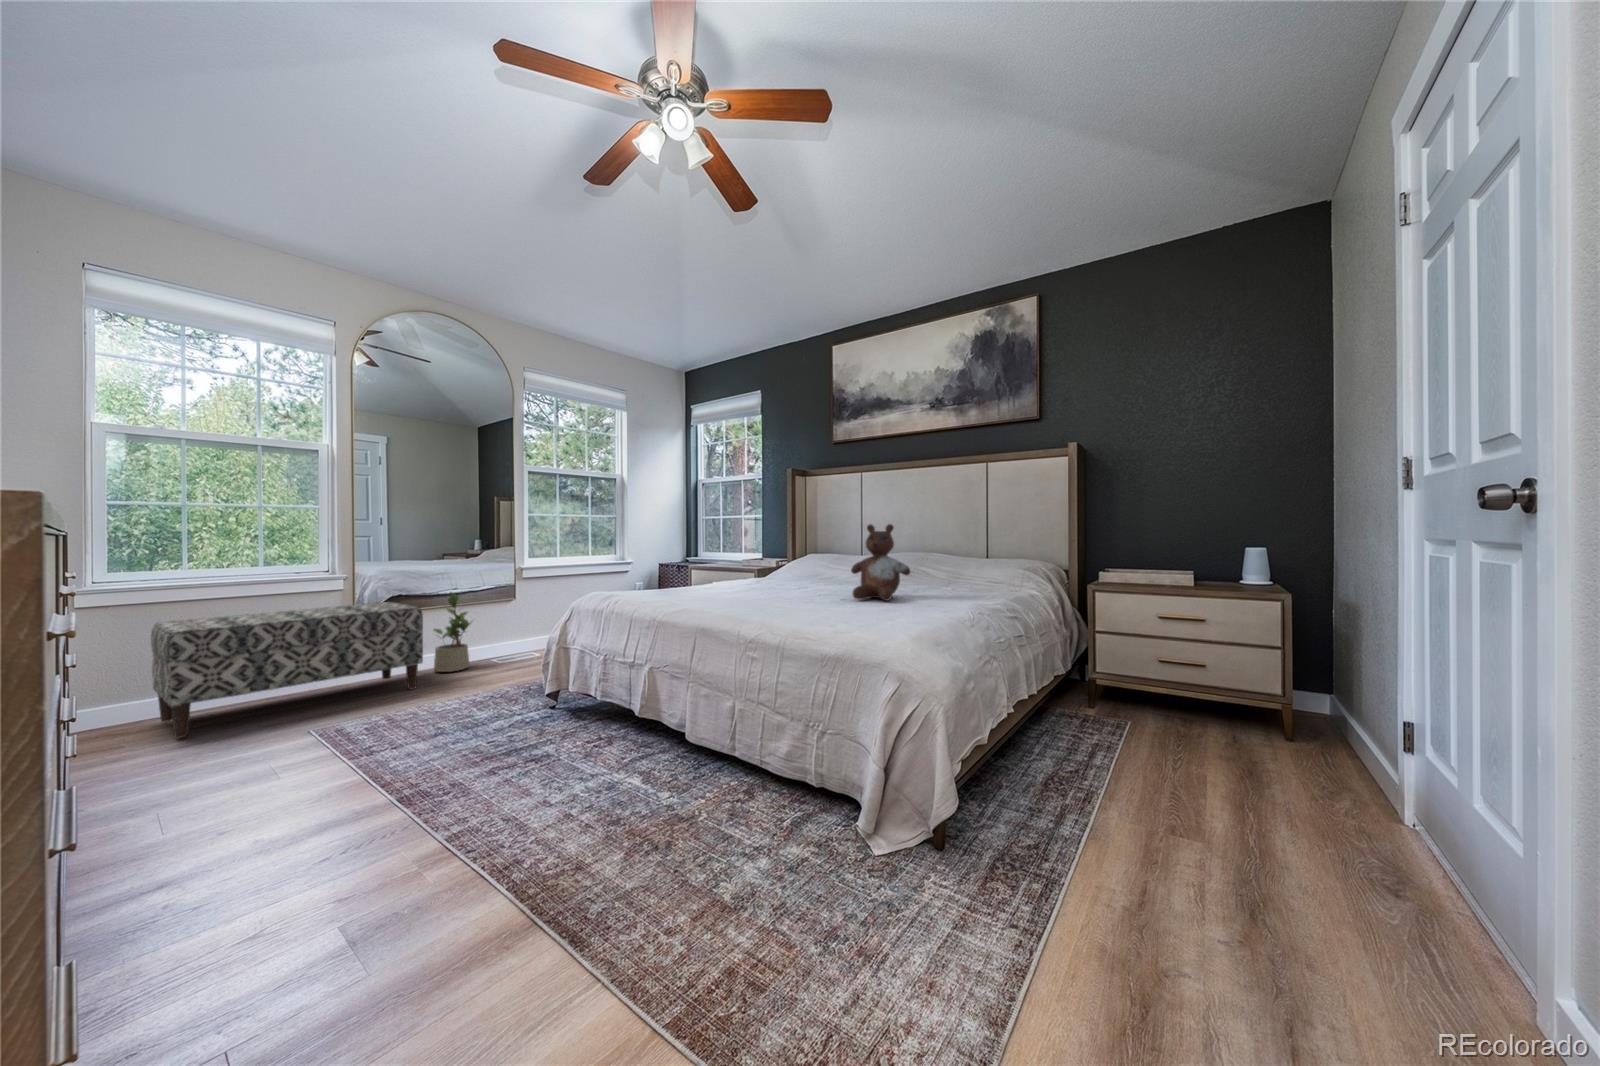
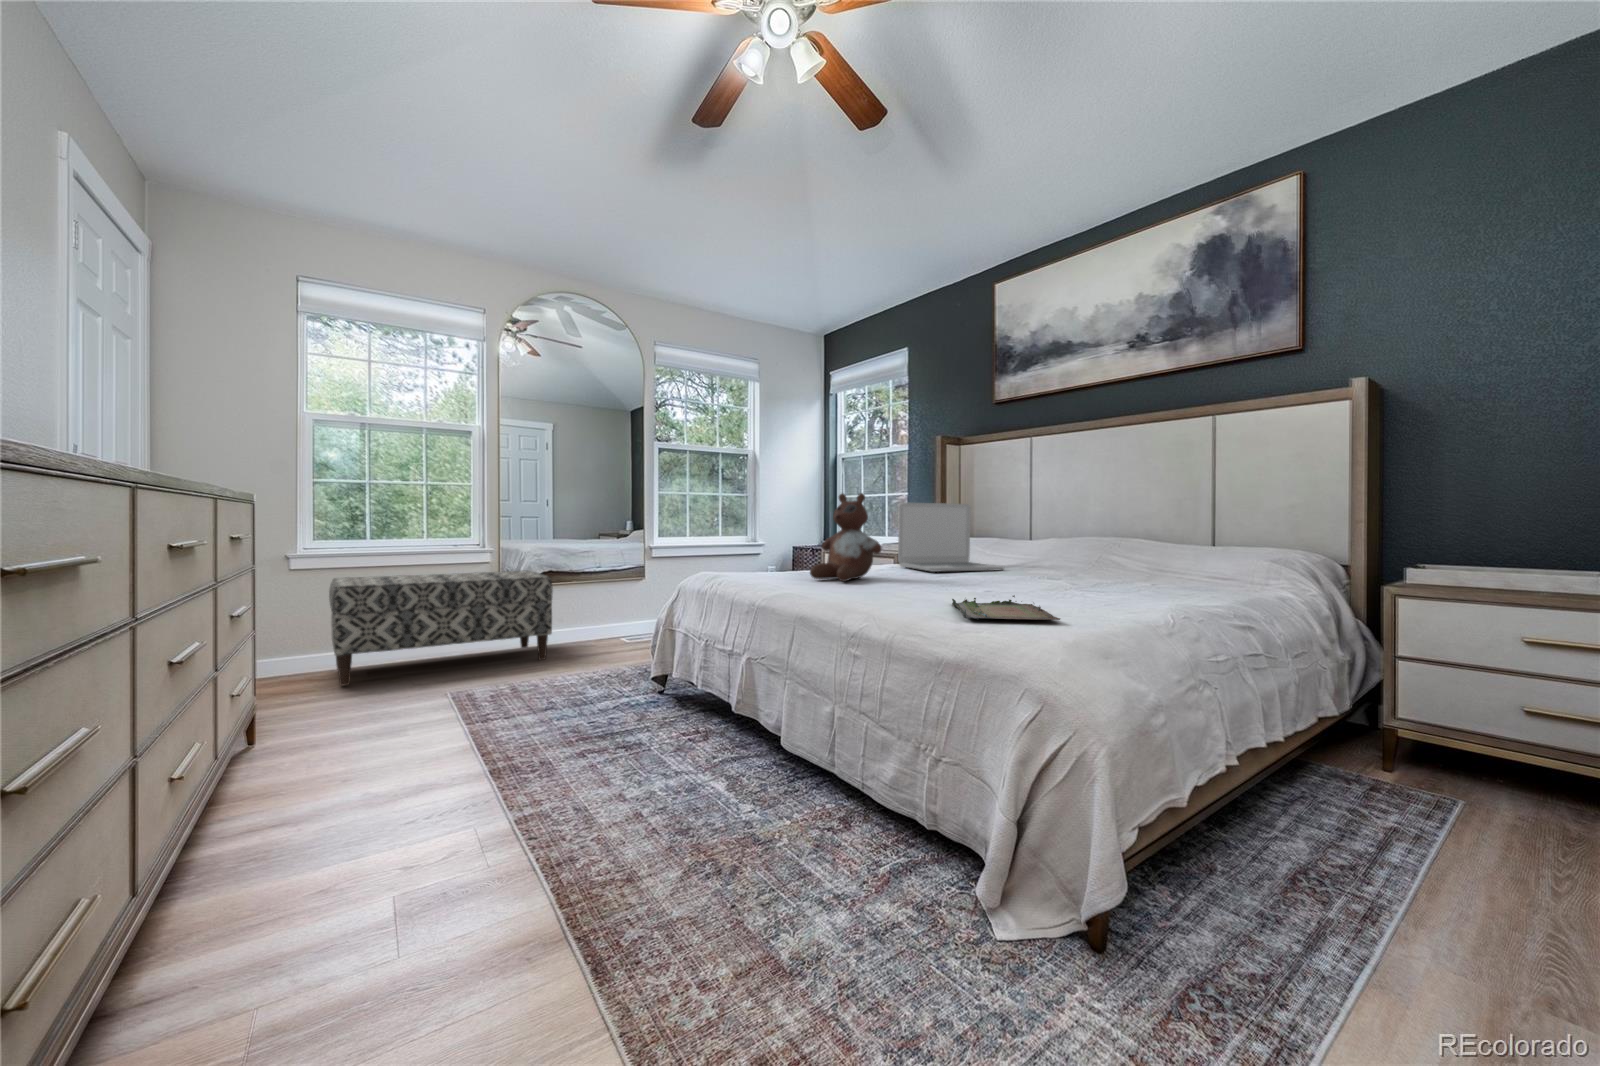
stuffed bear: present [851,524,910,601] -> present [810,493,881,581]
laptop: none [757,530,841,587] -> present [898,502,1004,572]
potted plant: present [434,593,471,672] -> none [567,564,605,646]
tray: none [816,603,900,626] -> present [952,595,1060,620]

